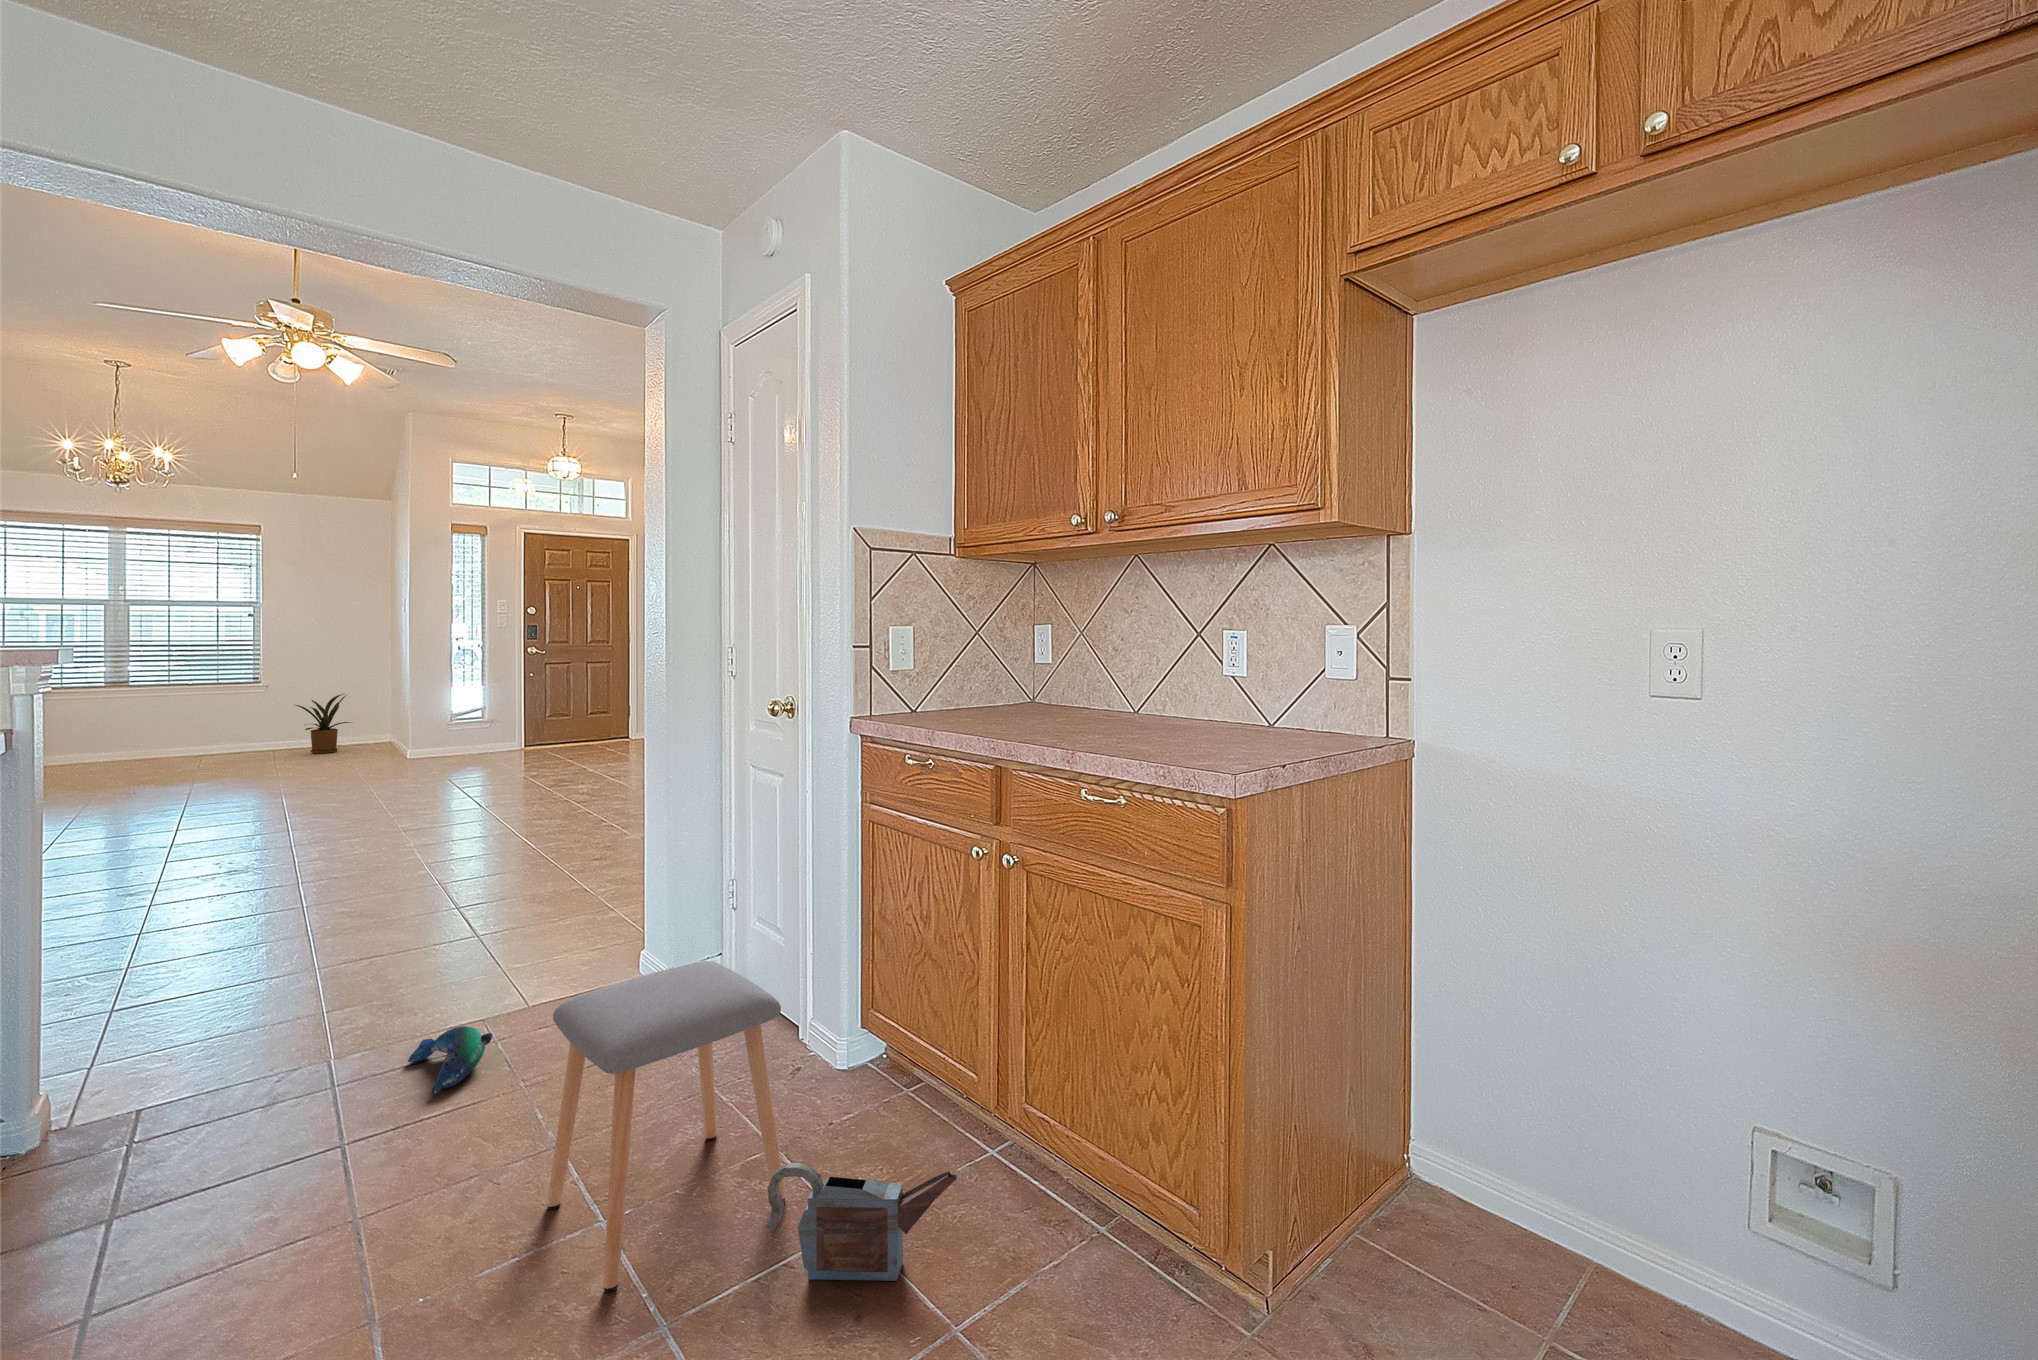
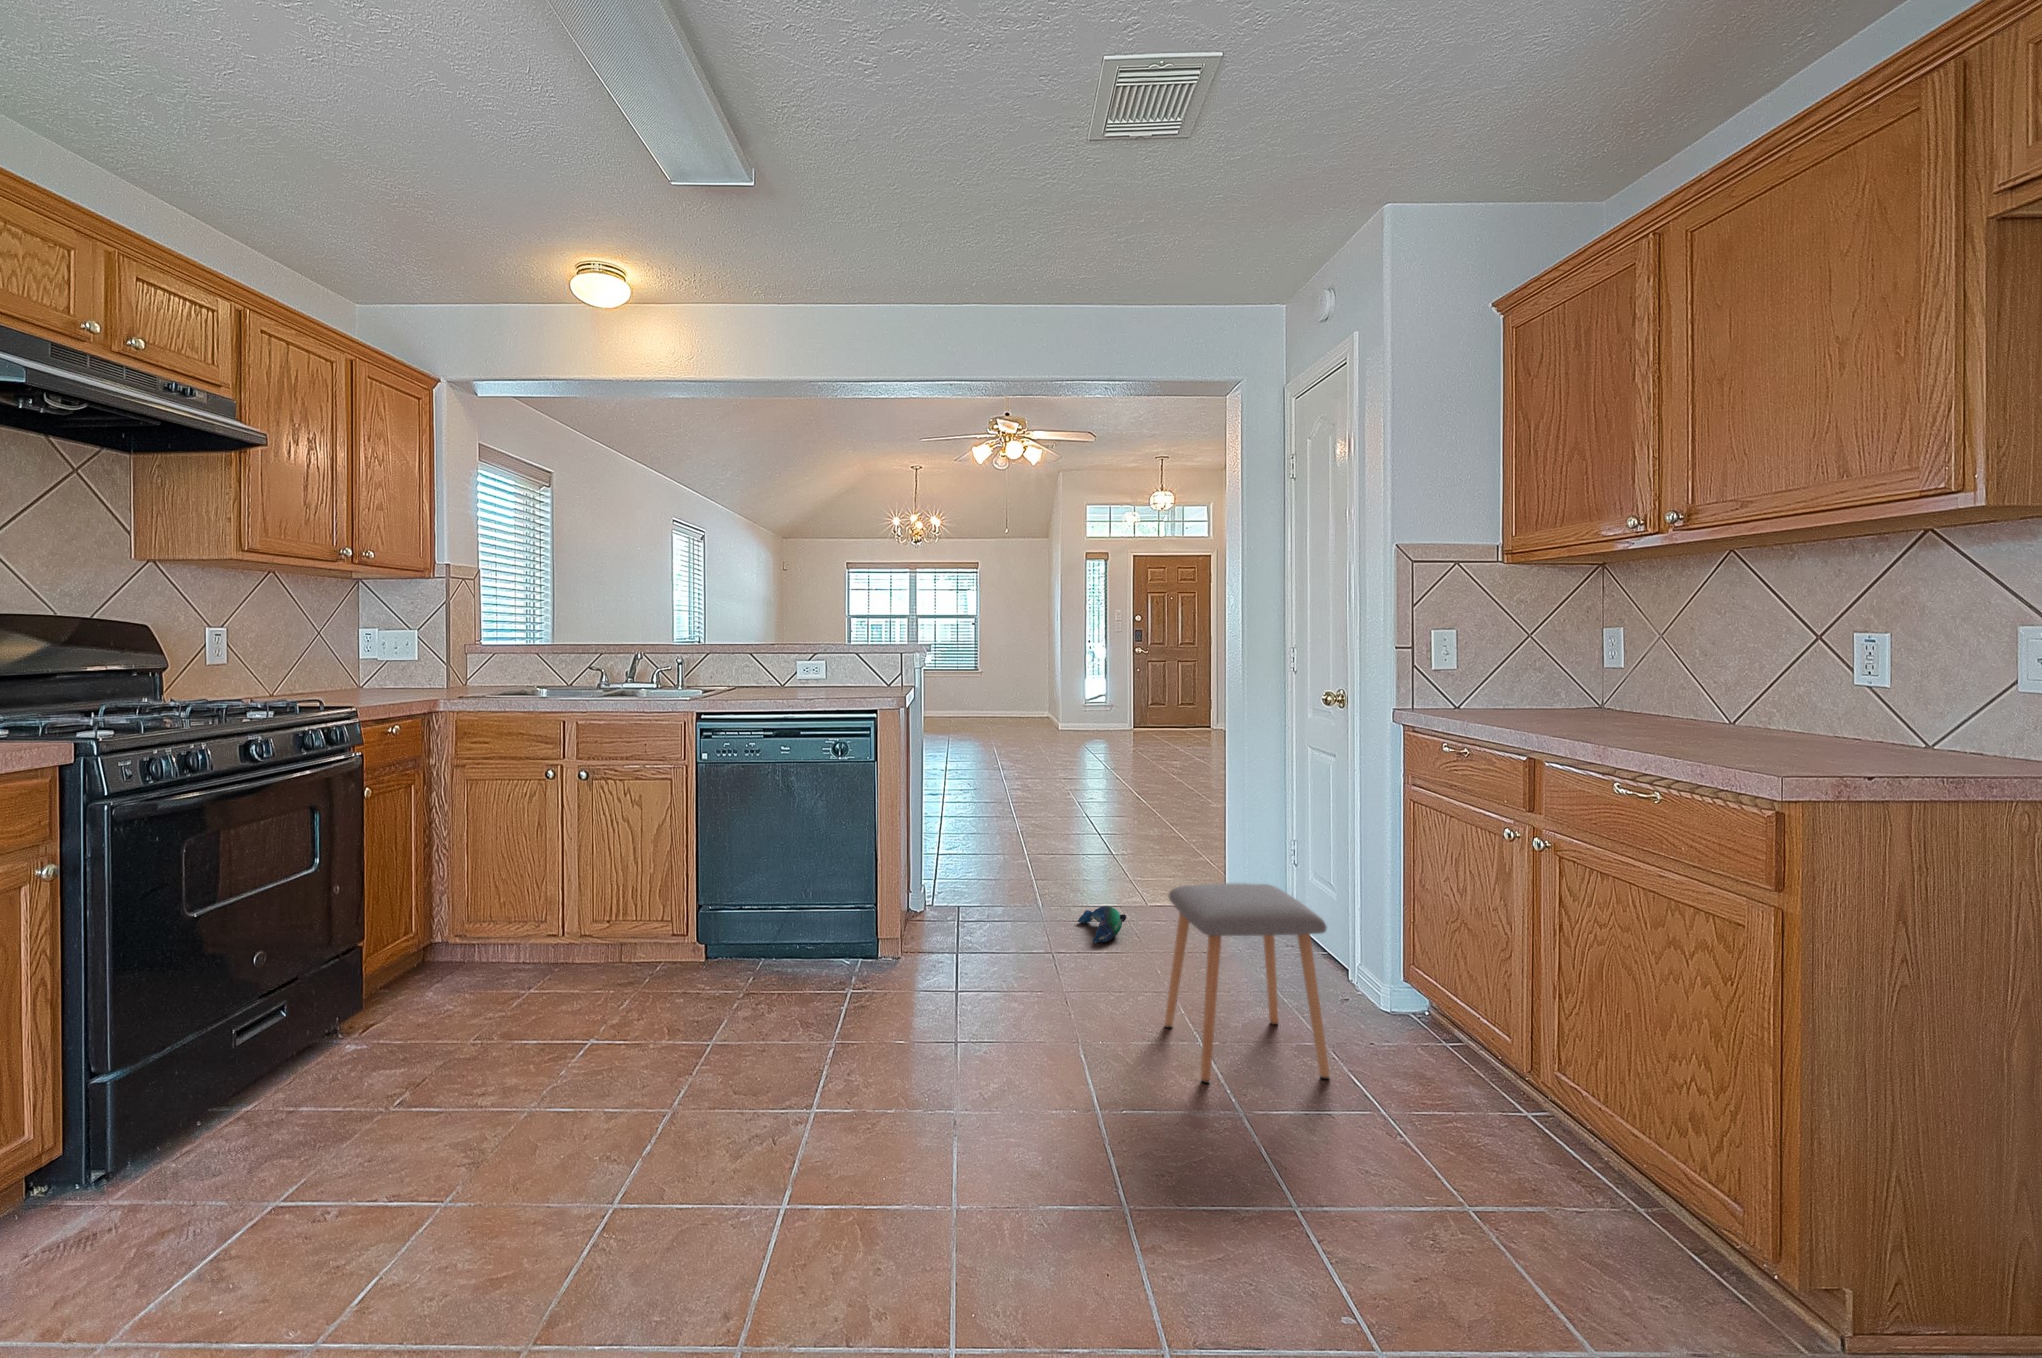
house plant: present [296,694,351,754] -> none [988,681,1026,723]
watering can: present [766,1163,957,1281] -> none [1312,1038,1475,1159]

